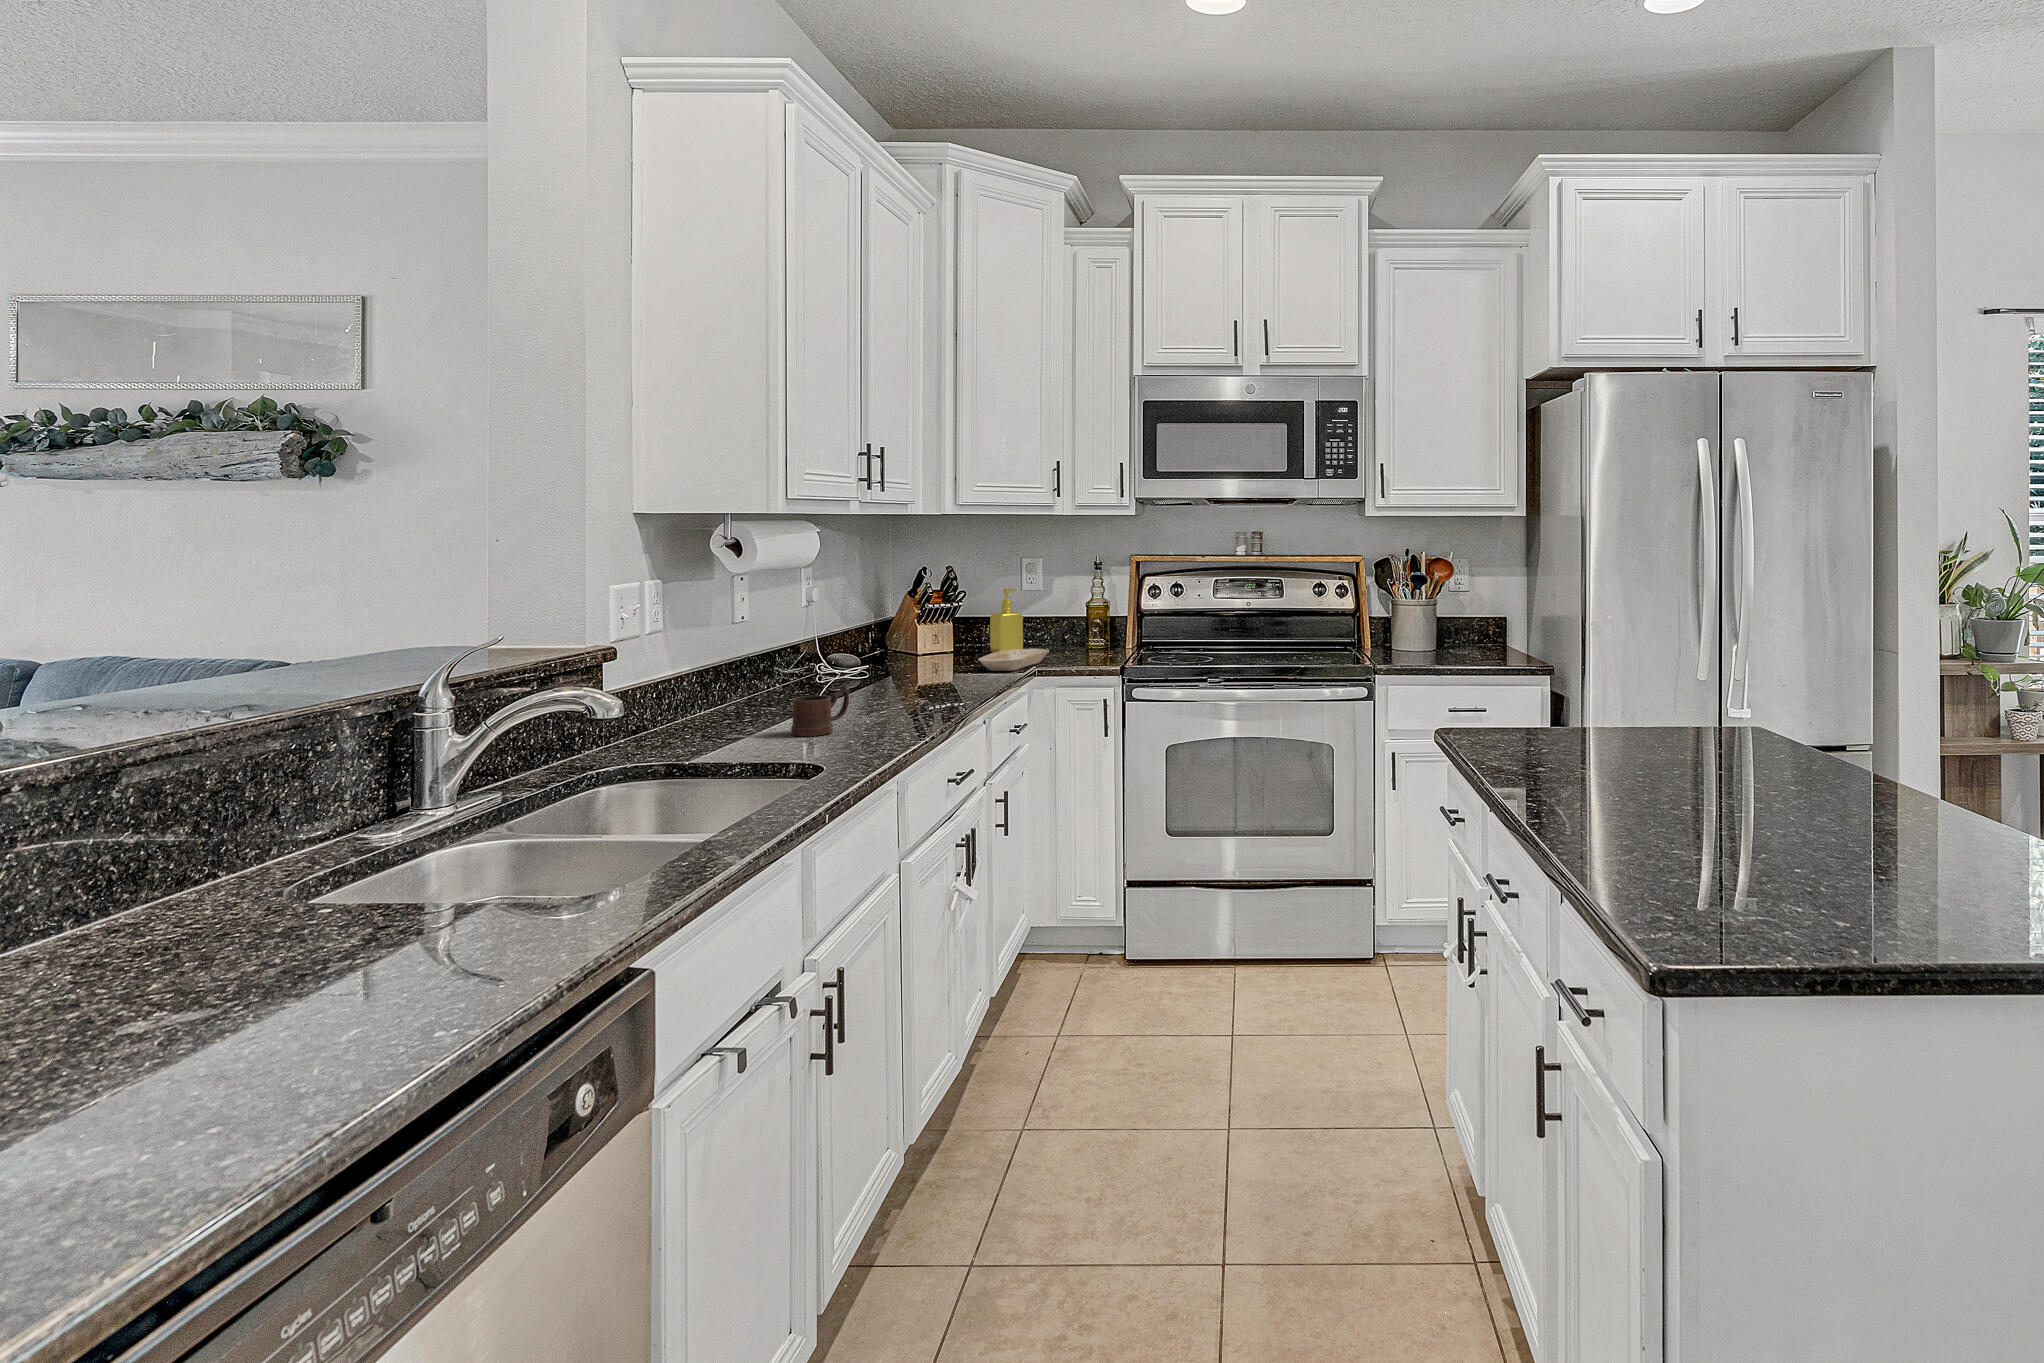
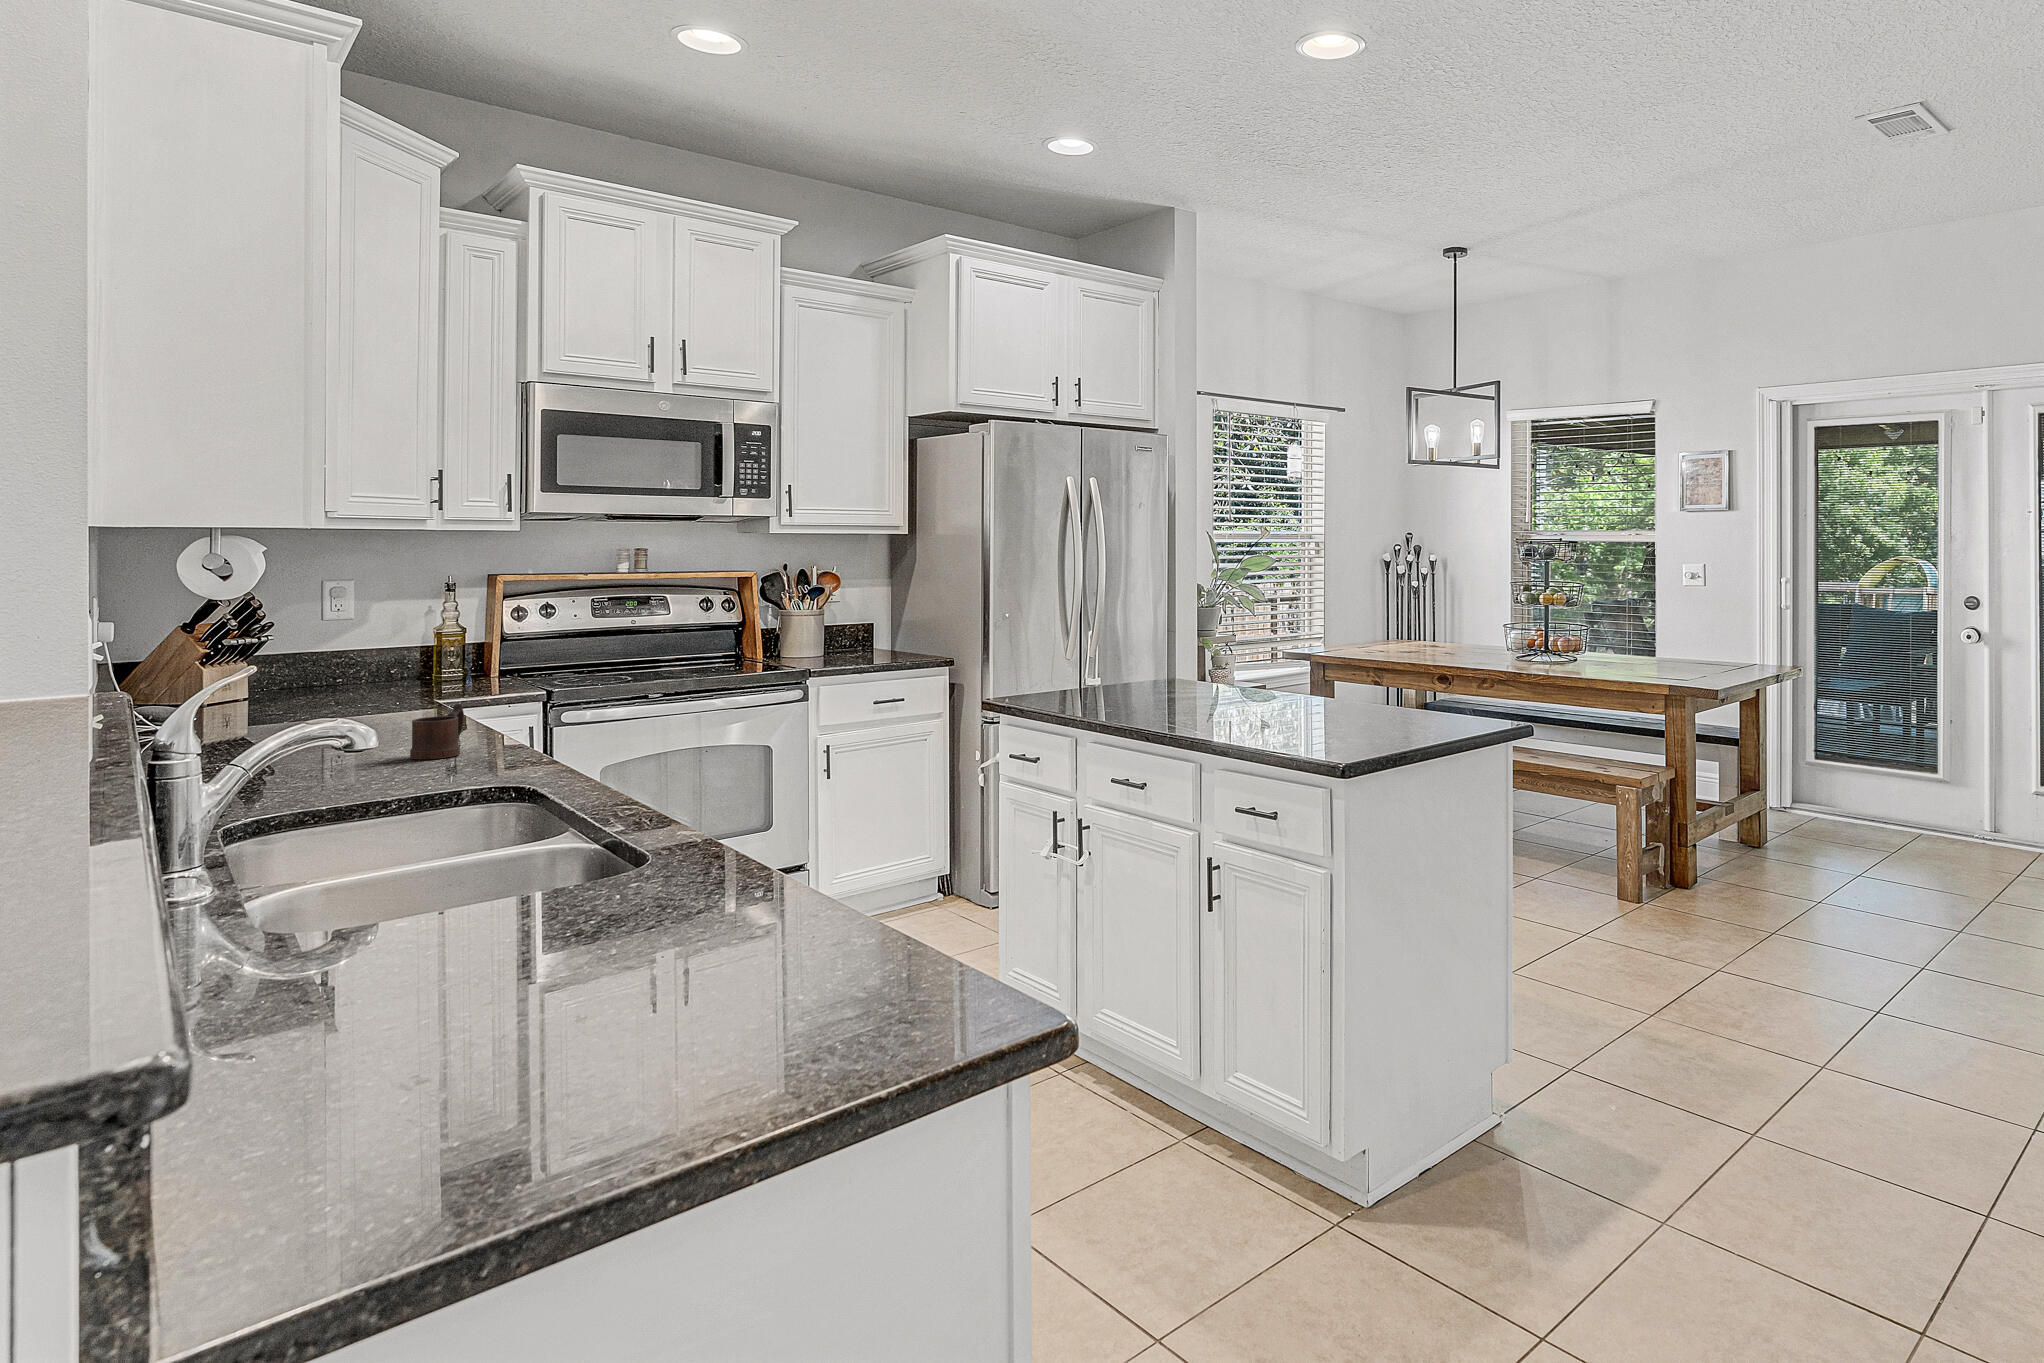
soap dispenser: present [990,588,1023,653] -> none [330,615,373,693]
tray: present [978,649,1049,671] -> none [383,679,449,704]

